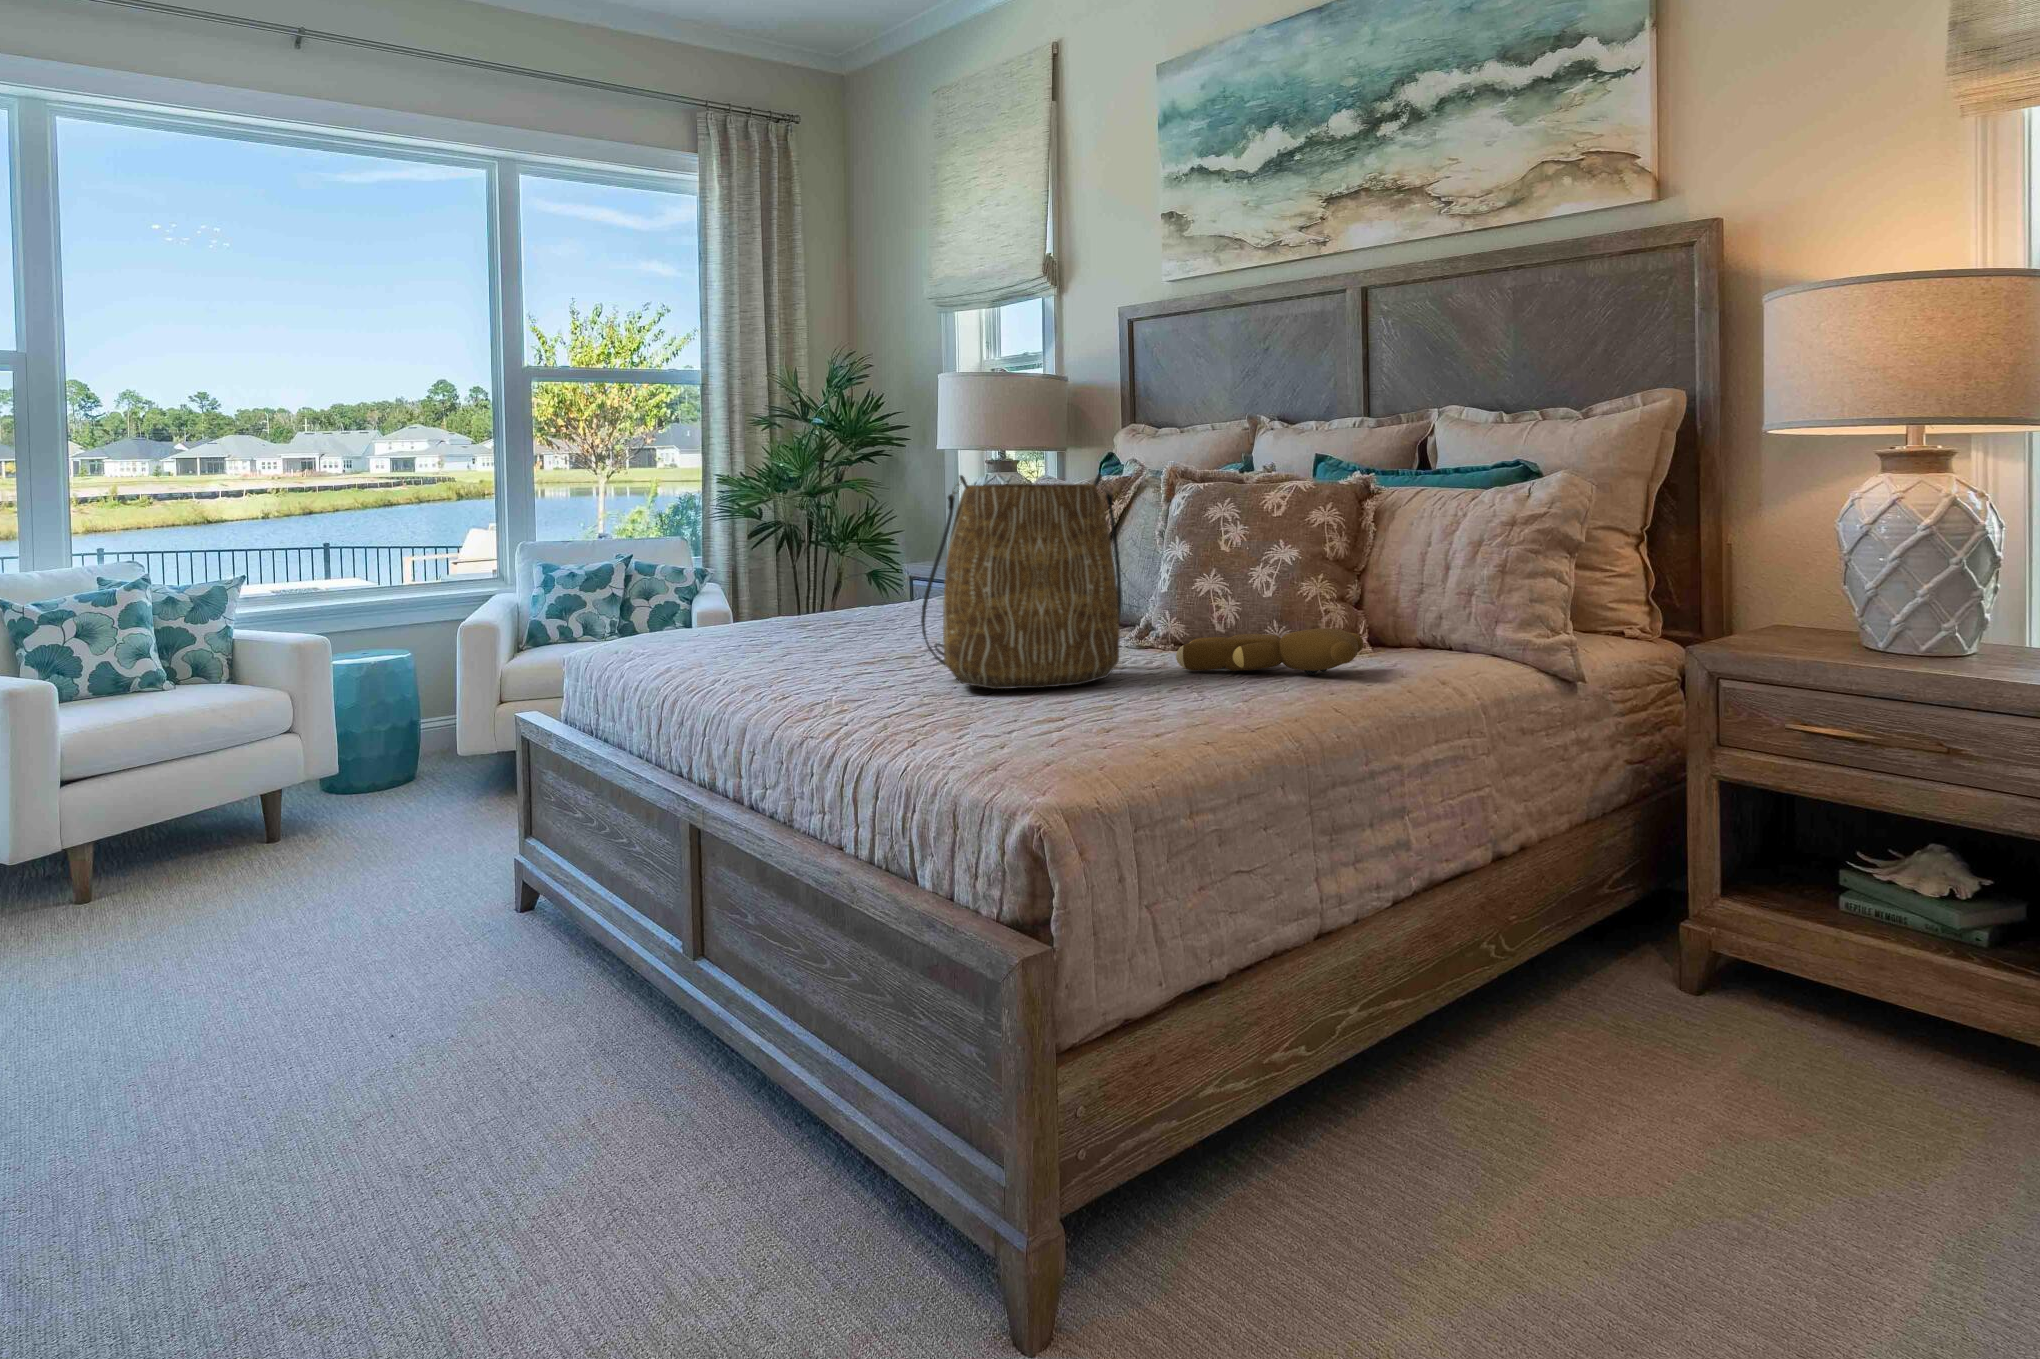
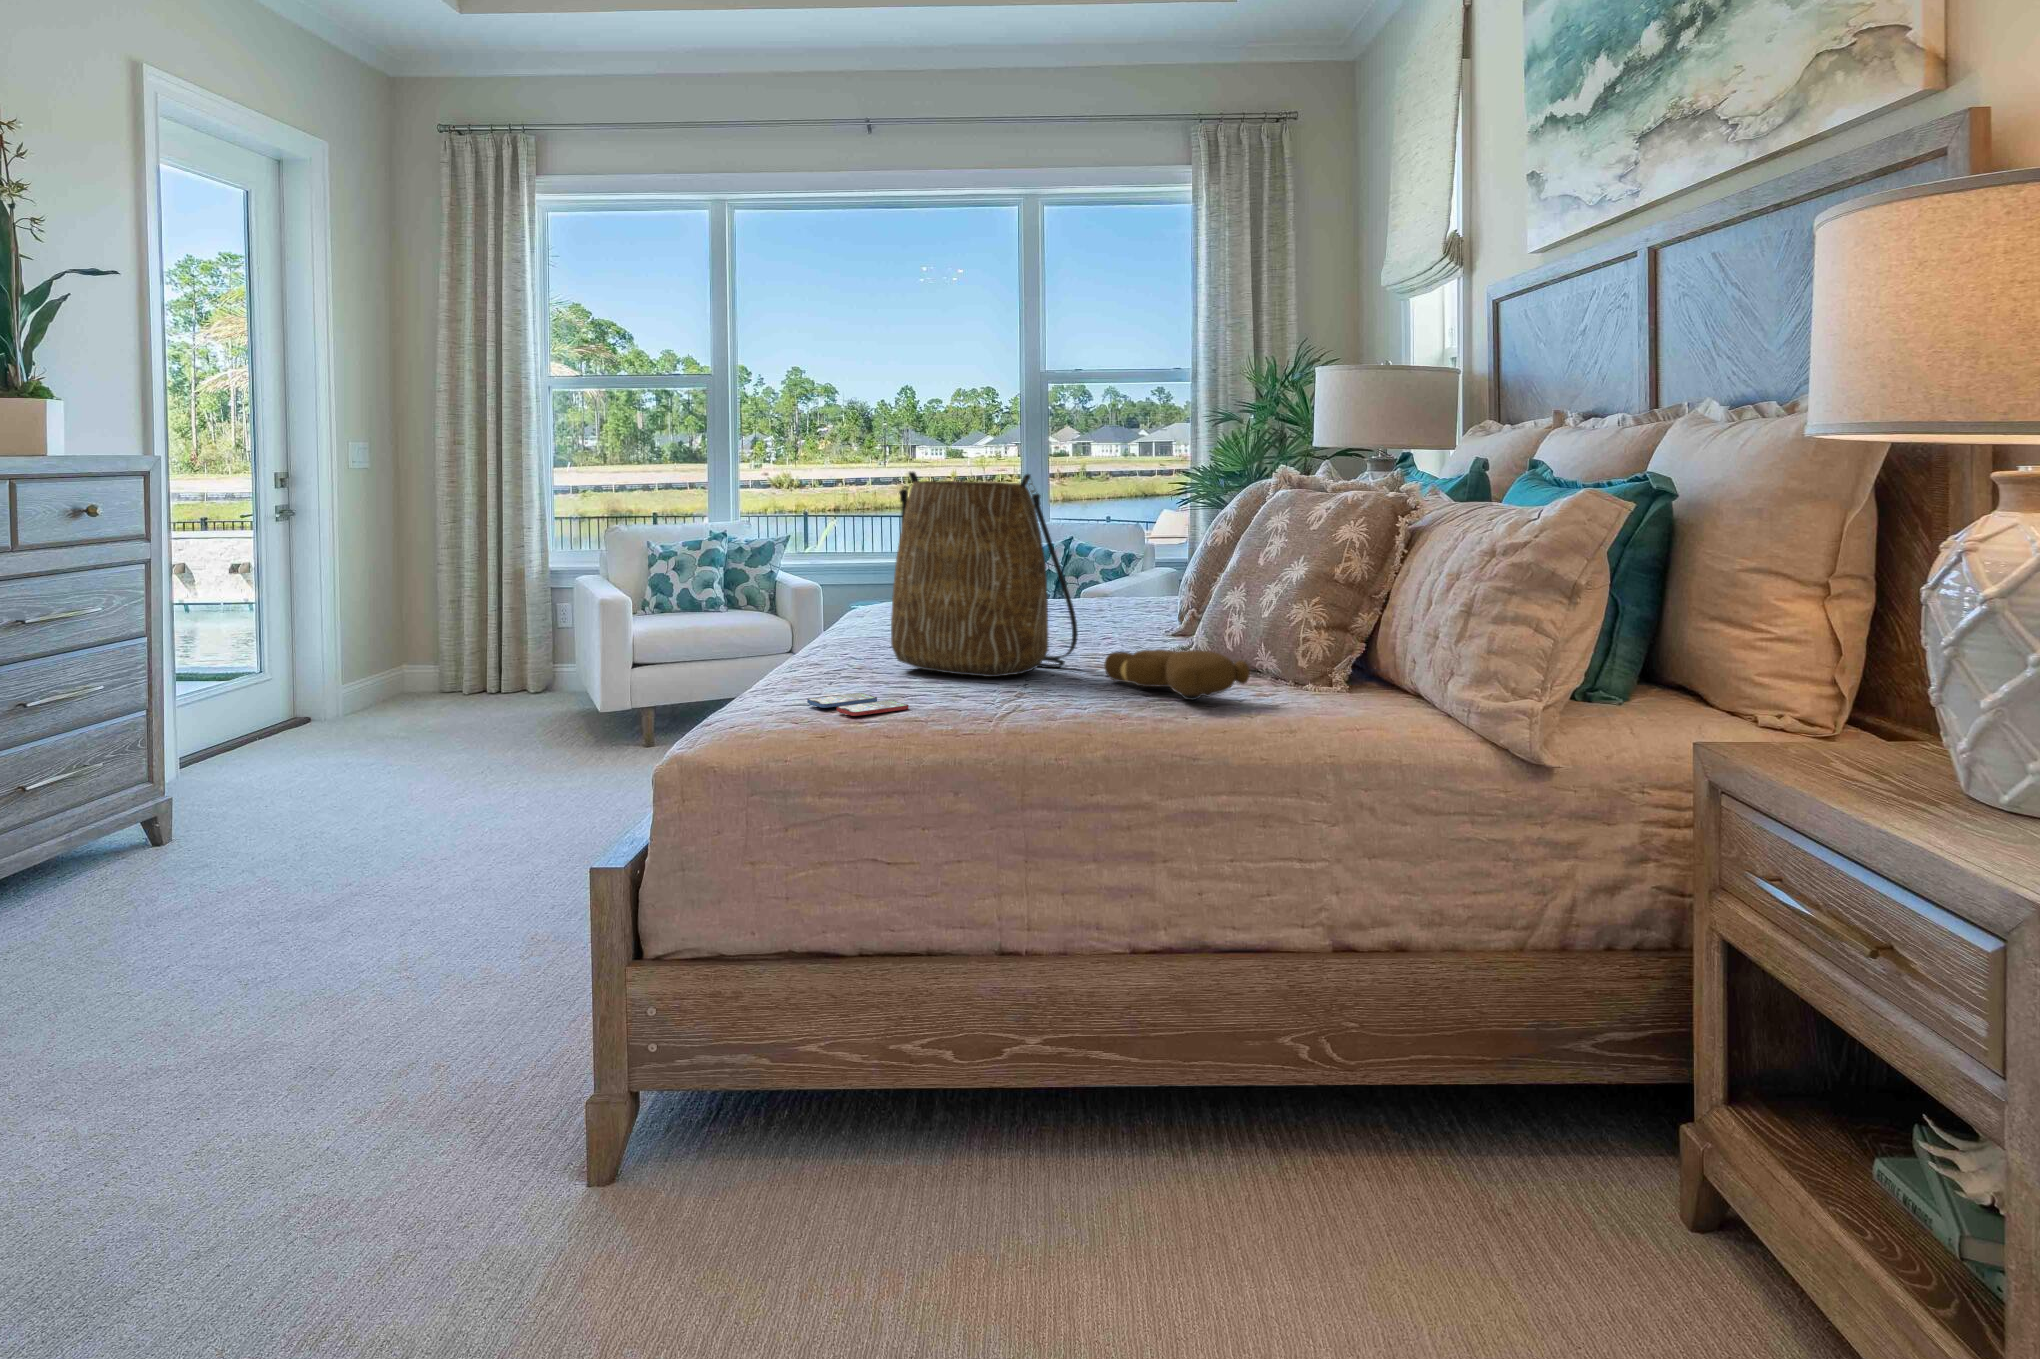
smartphone: none [1047,716,1147,736] -> present [807,693,908,716]

